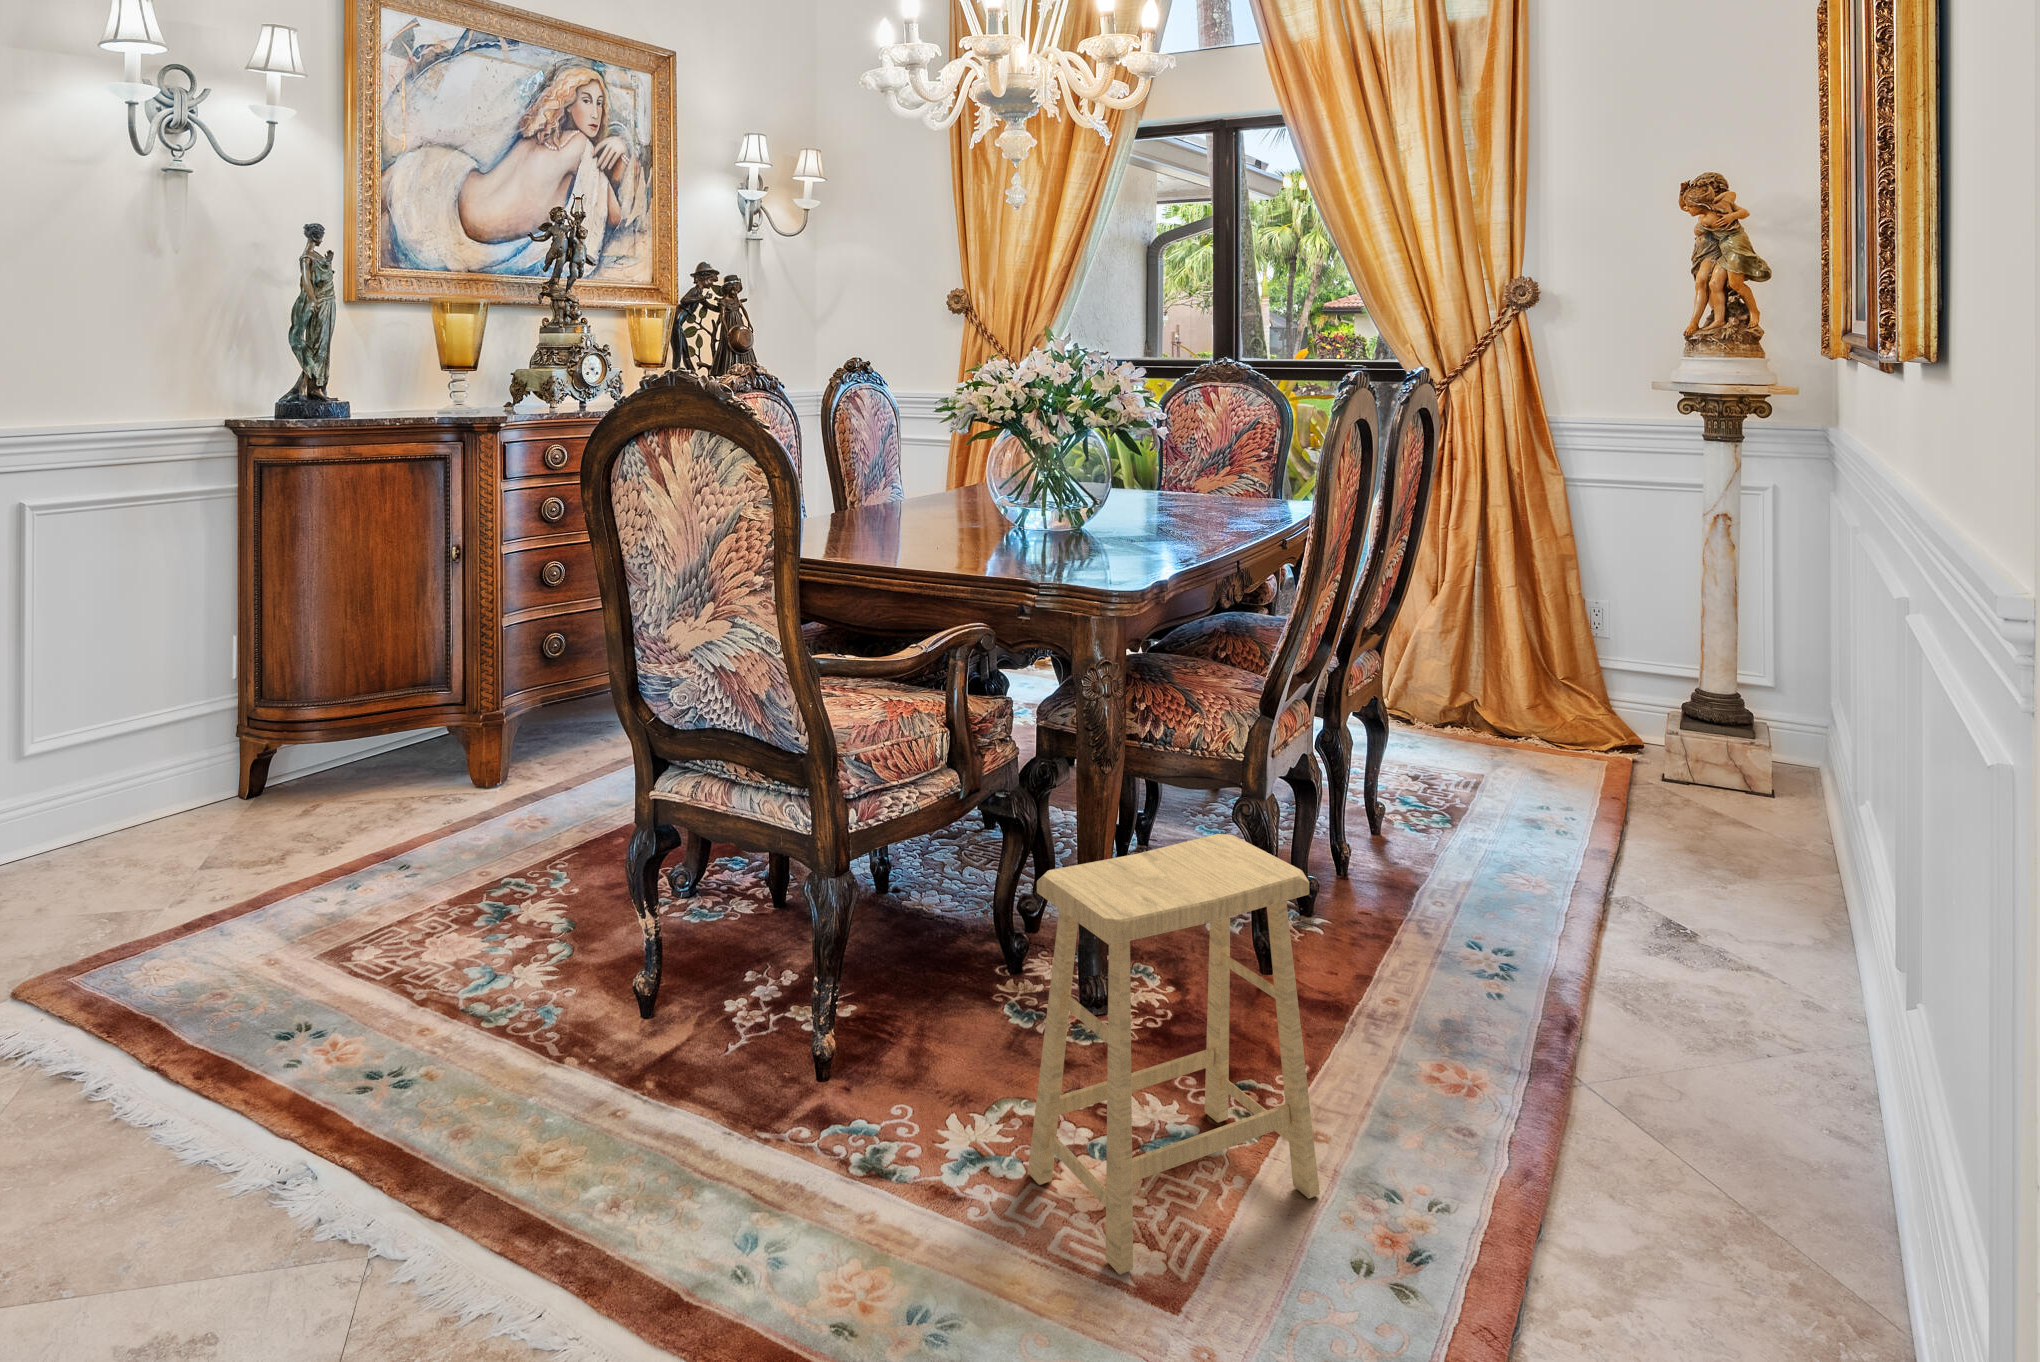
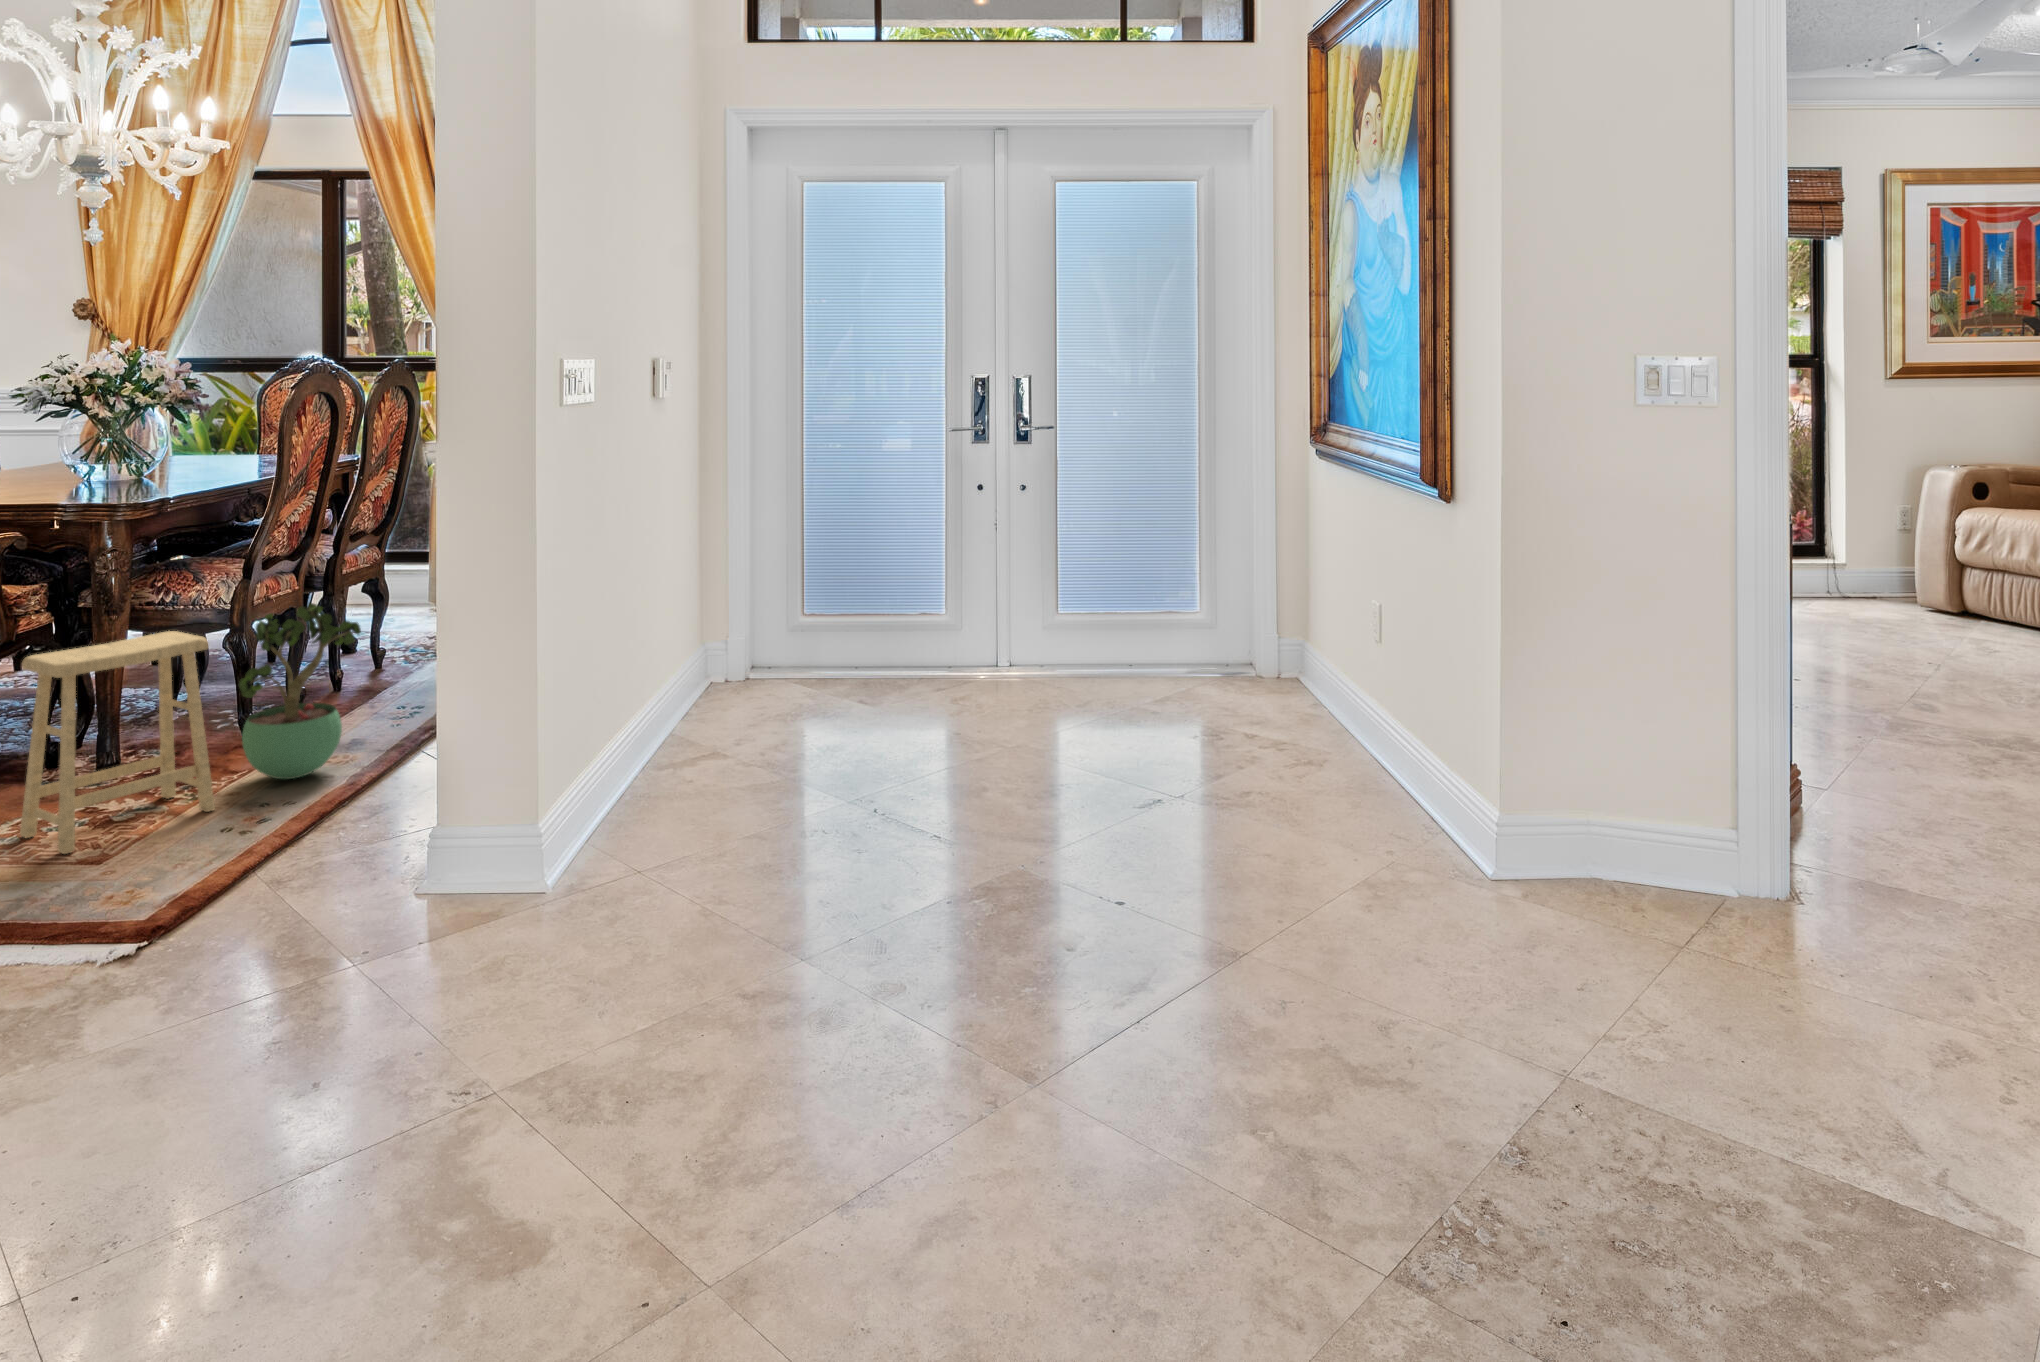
potted plant: none [1323,806,1519,1129] -> present [239,603,361,779]

